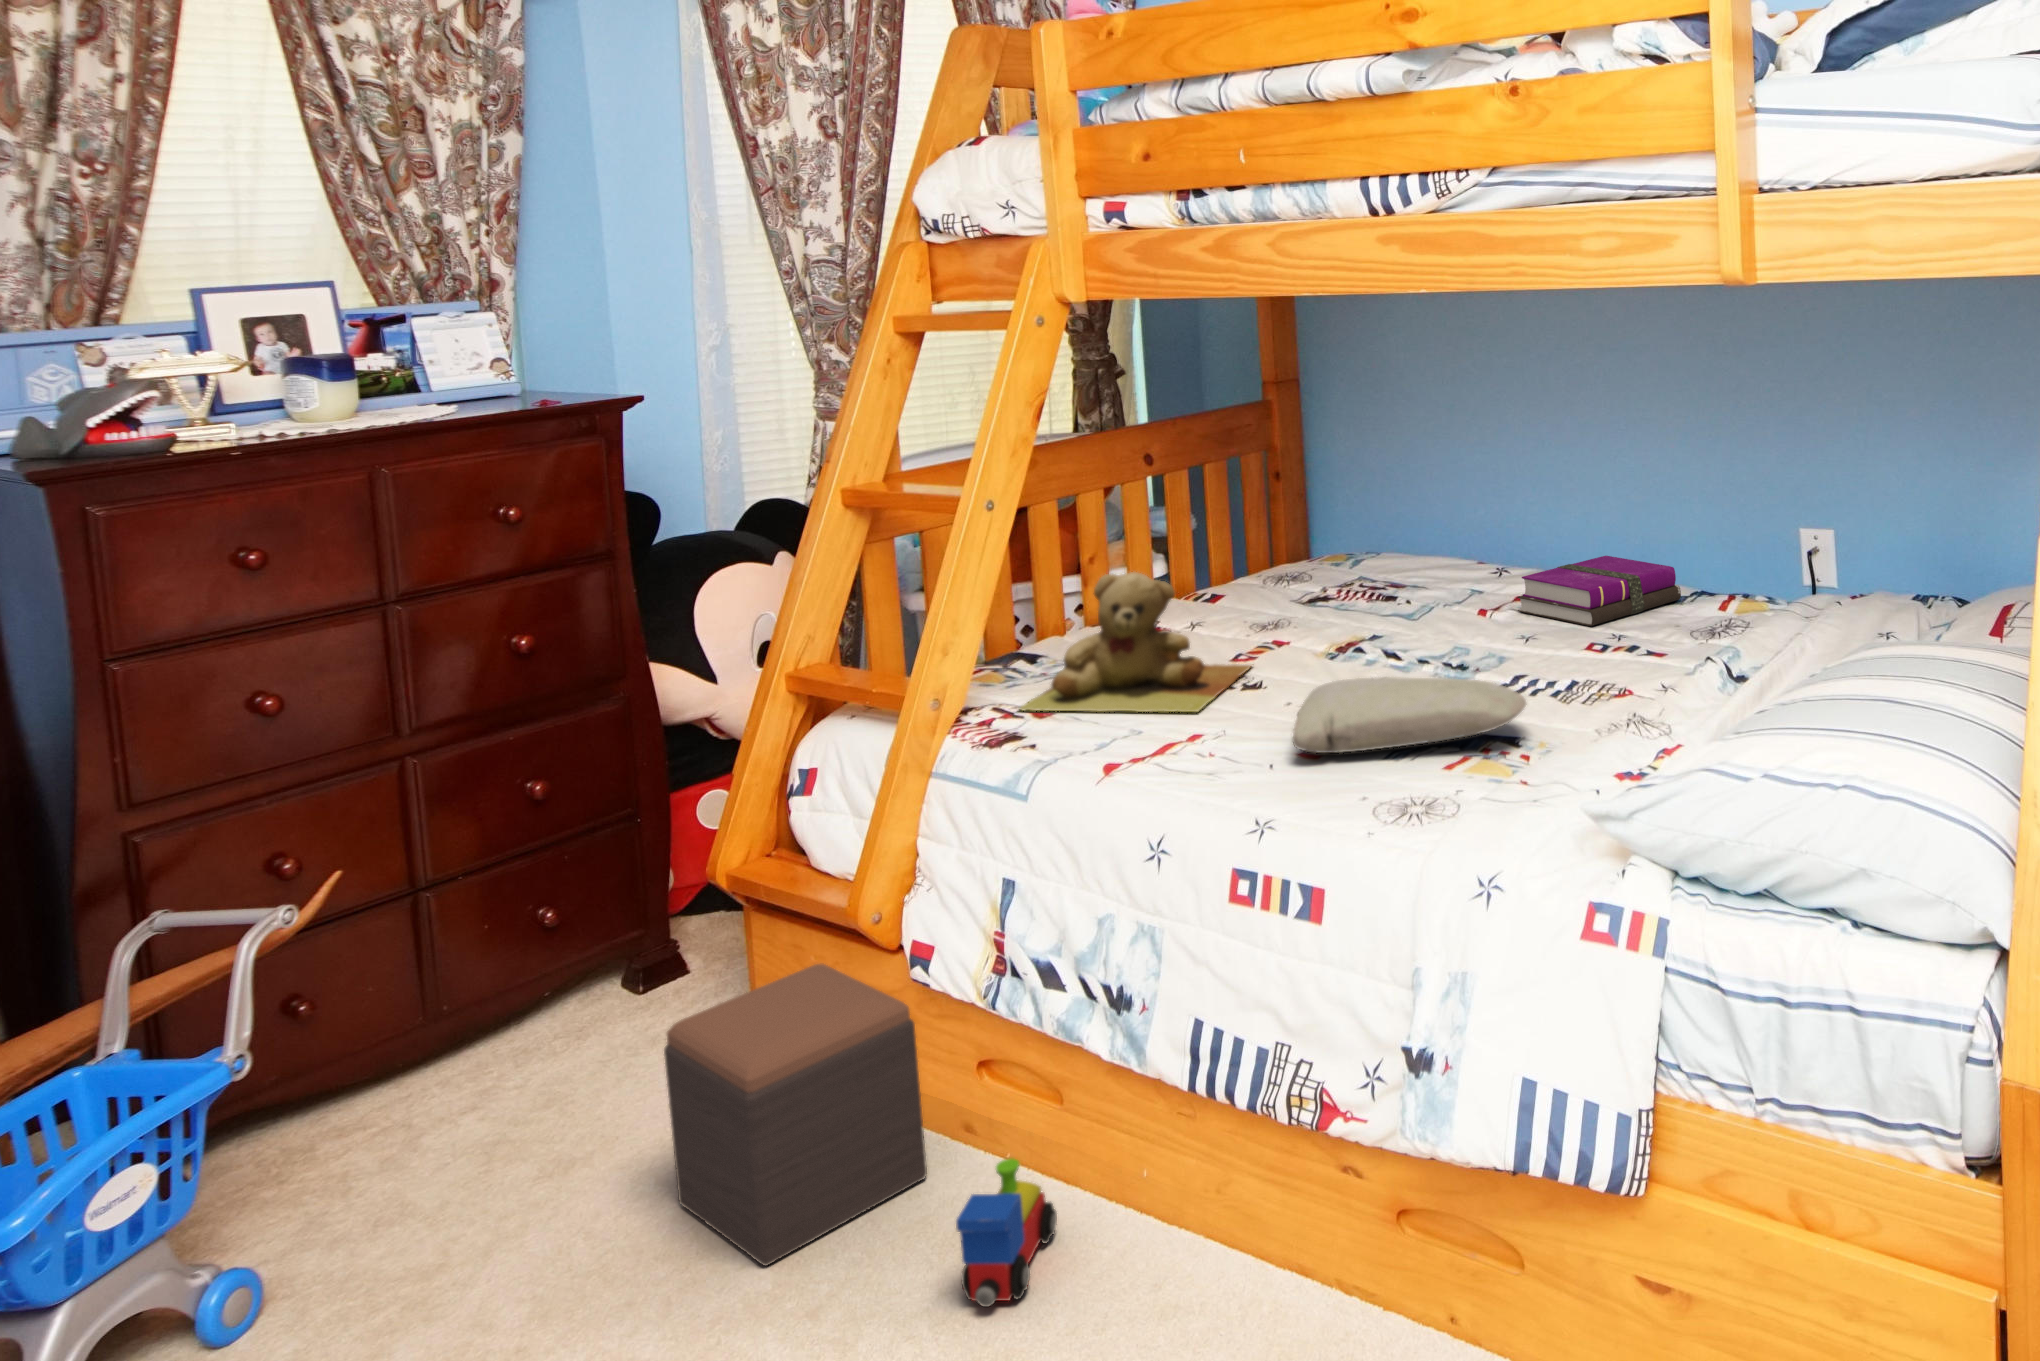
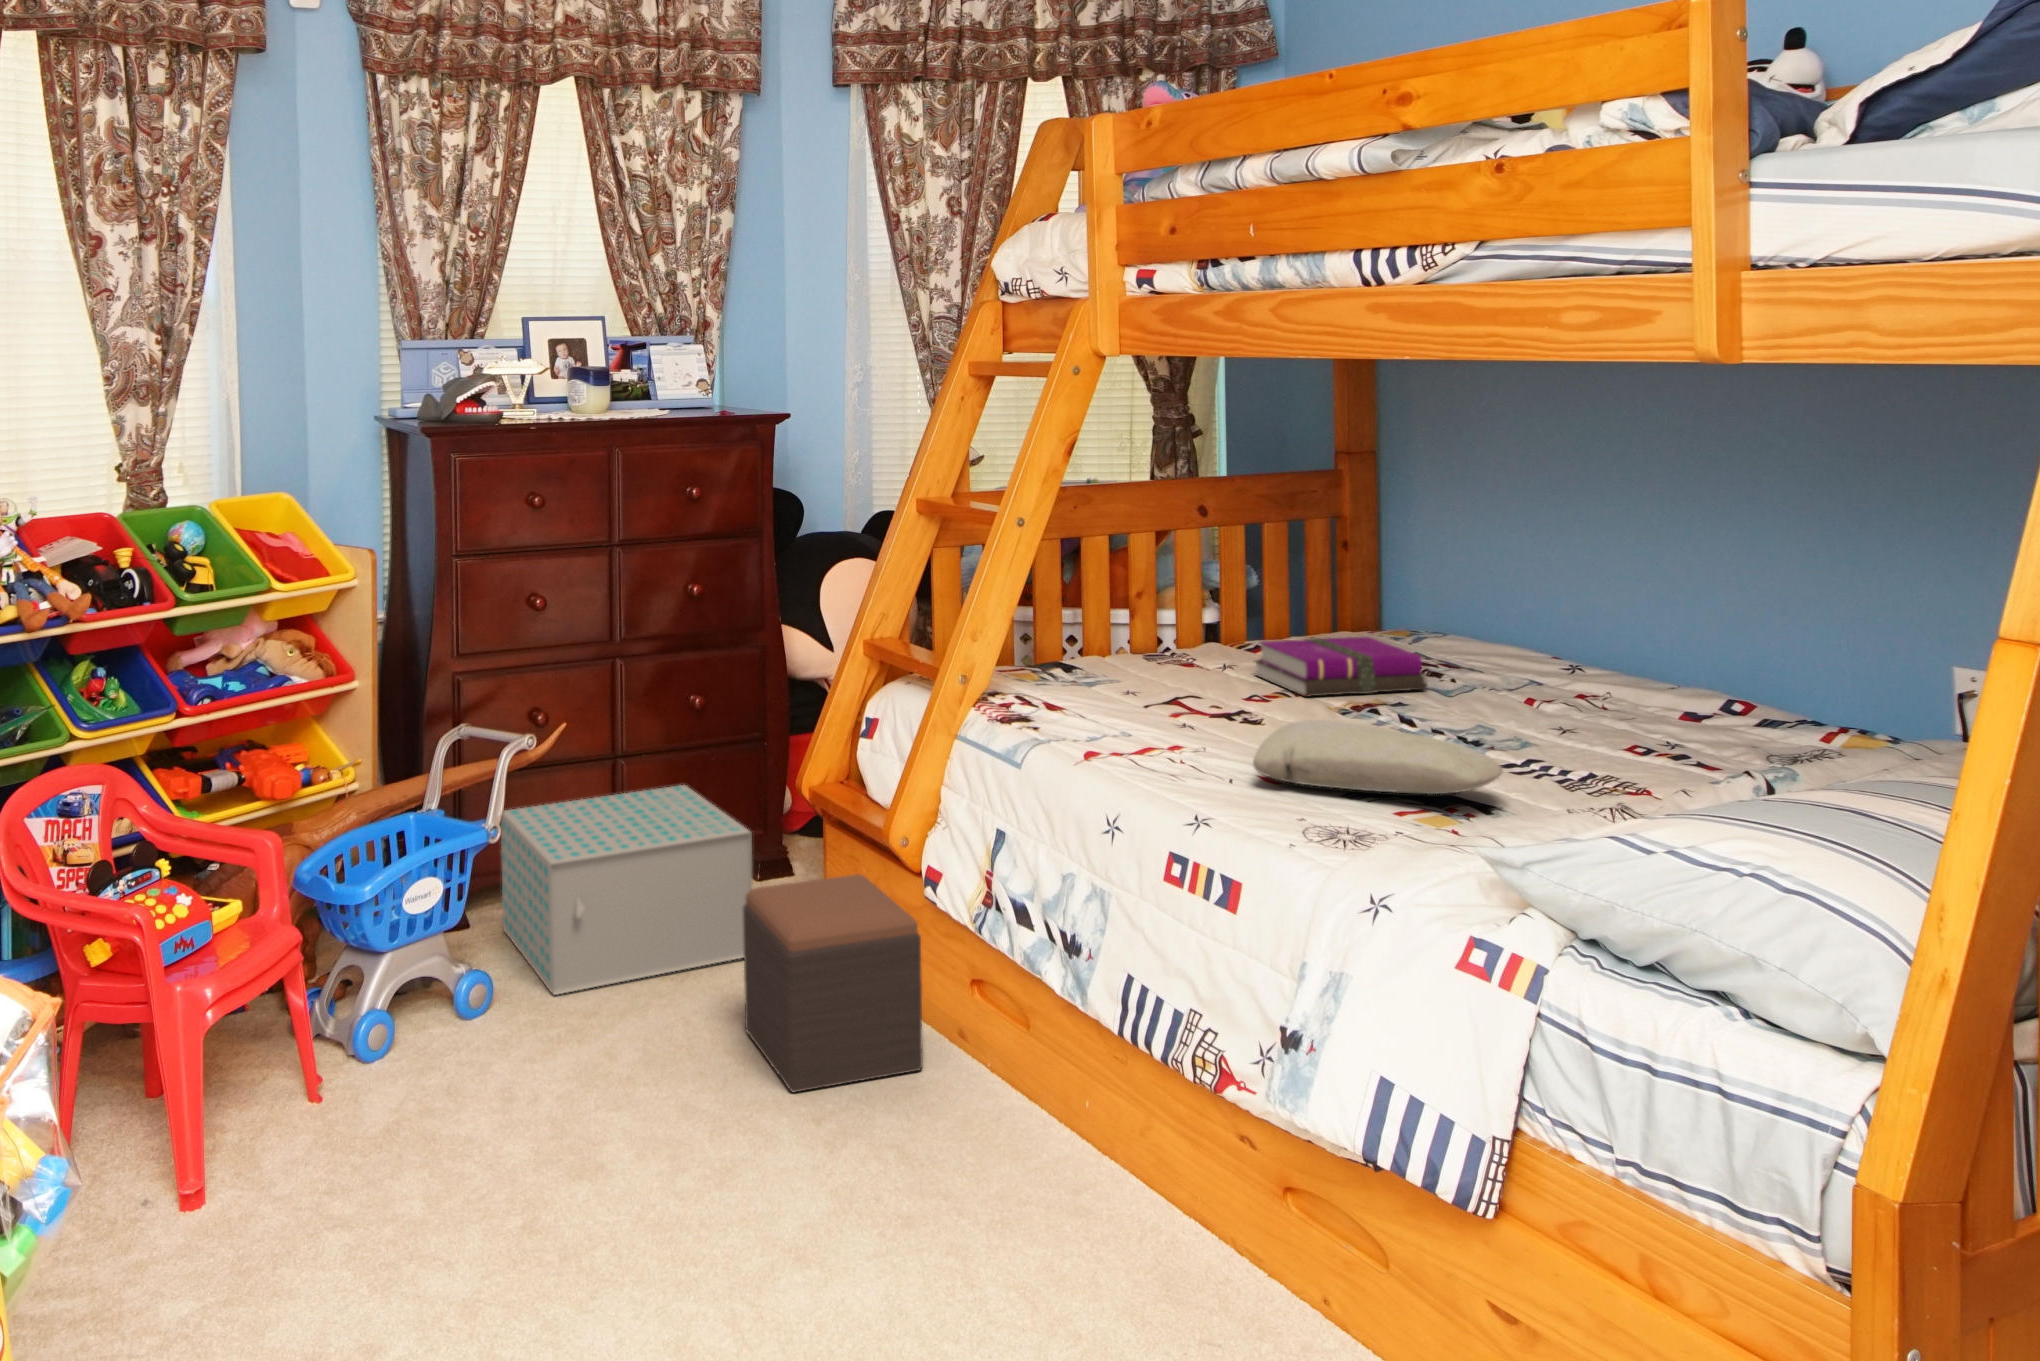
notebook: present [1518,556,1681,626] -> present [1255,637,1428,697]
teddy bear: present [1020,572,1251,712] -> none [1034,597,1258,729]
storage box: none [234,900,665,1248] -> present [501,785,752,995]
toy train: present [956,1158,1057,1307] -> none [922,1064,1012,1181]

